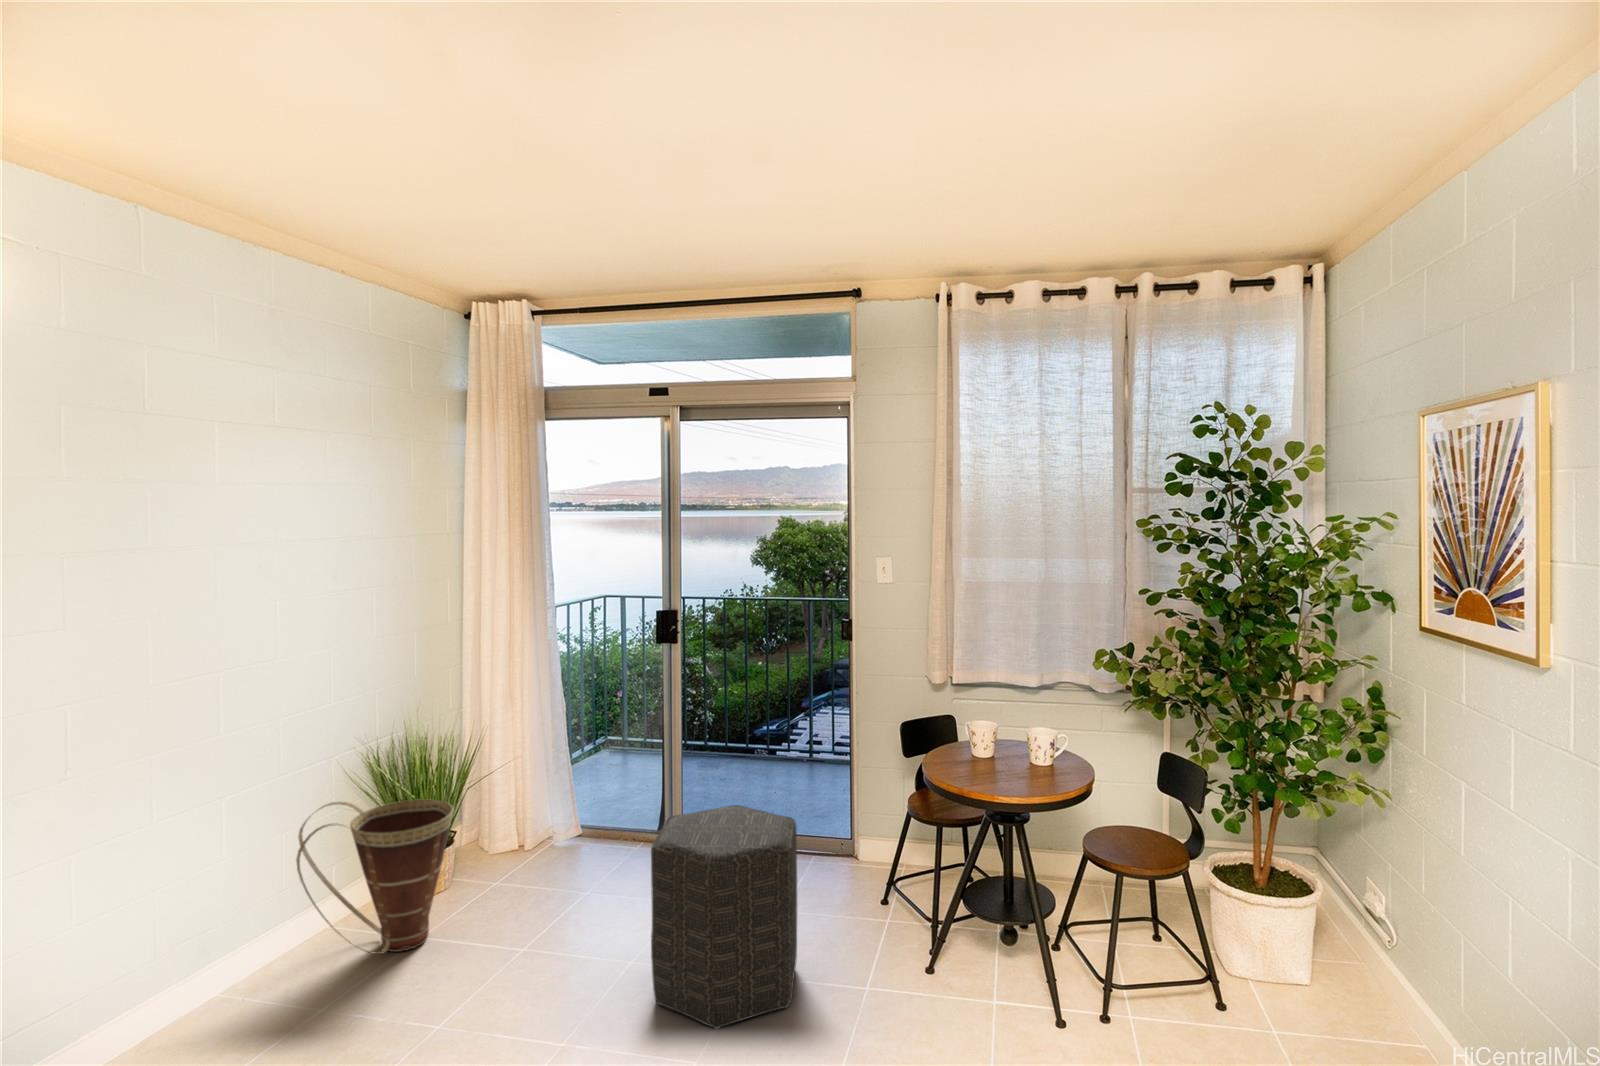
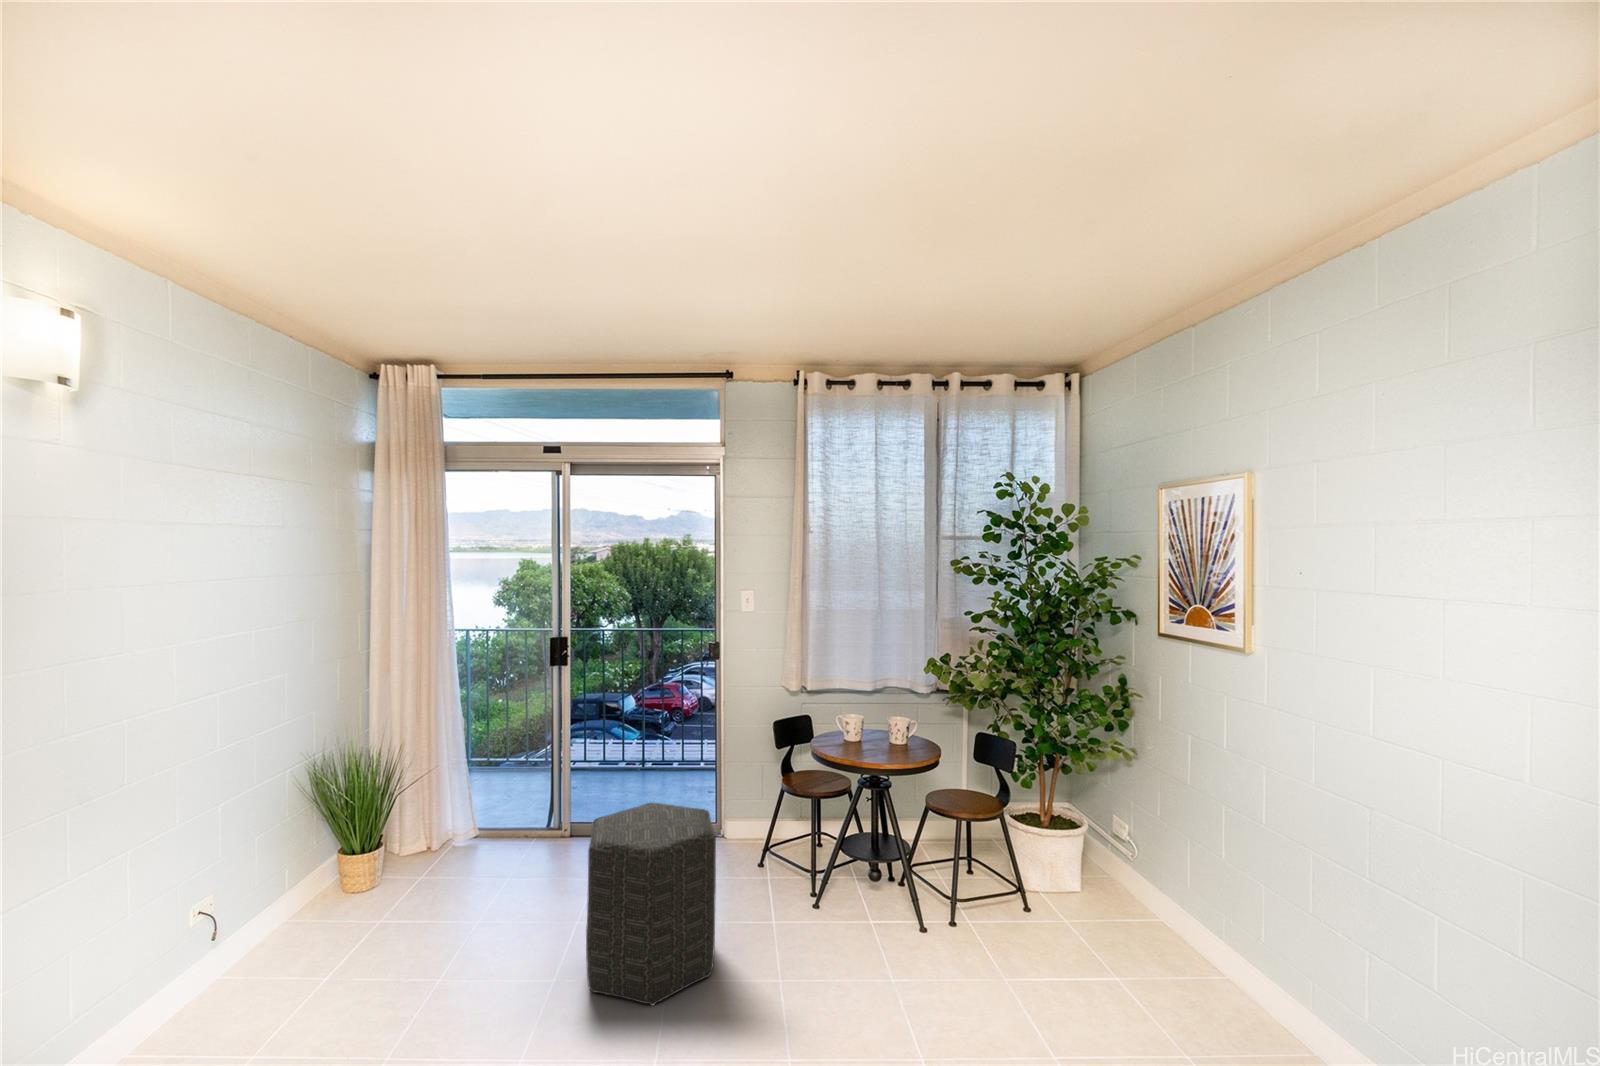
basket: present [296,799,453,954] -> none [186,825,365,991]

